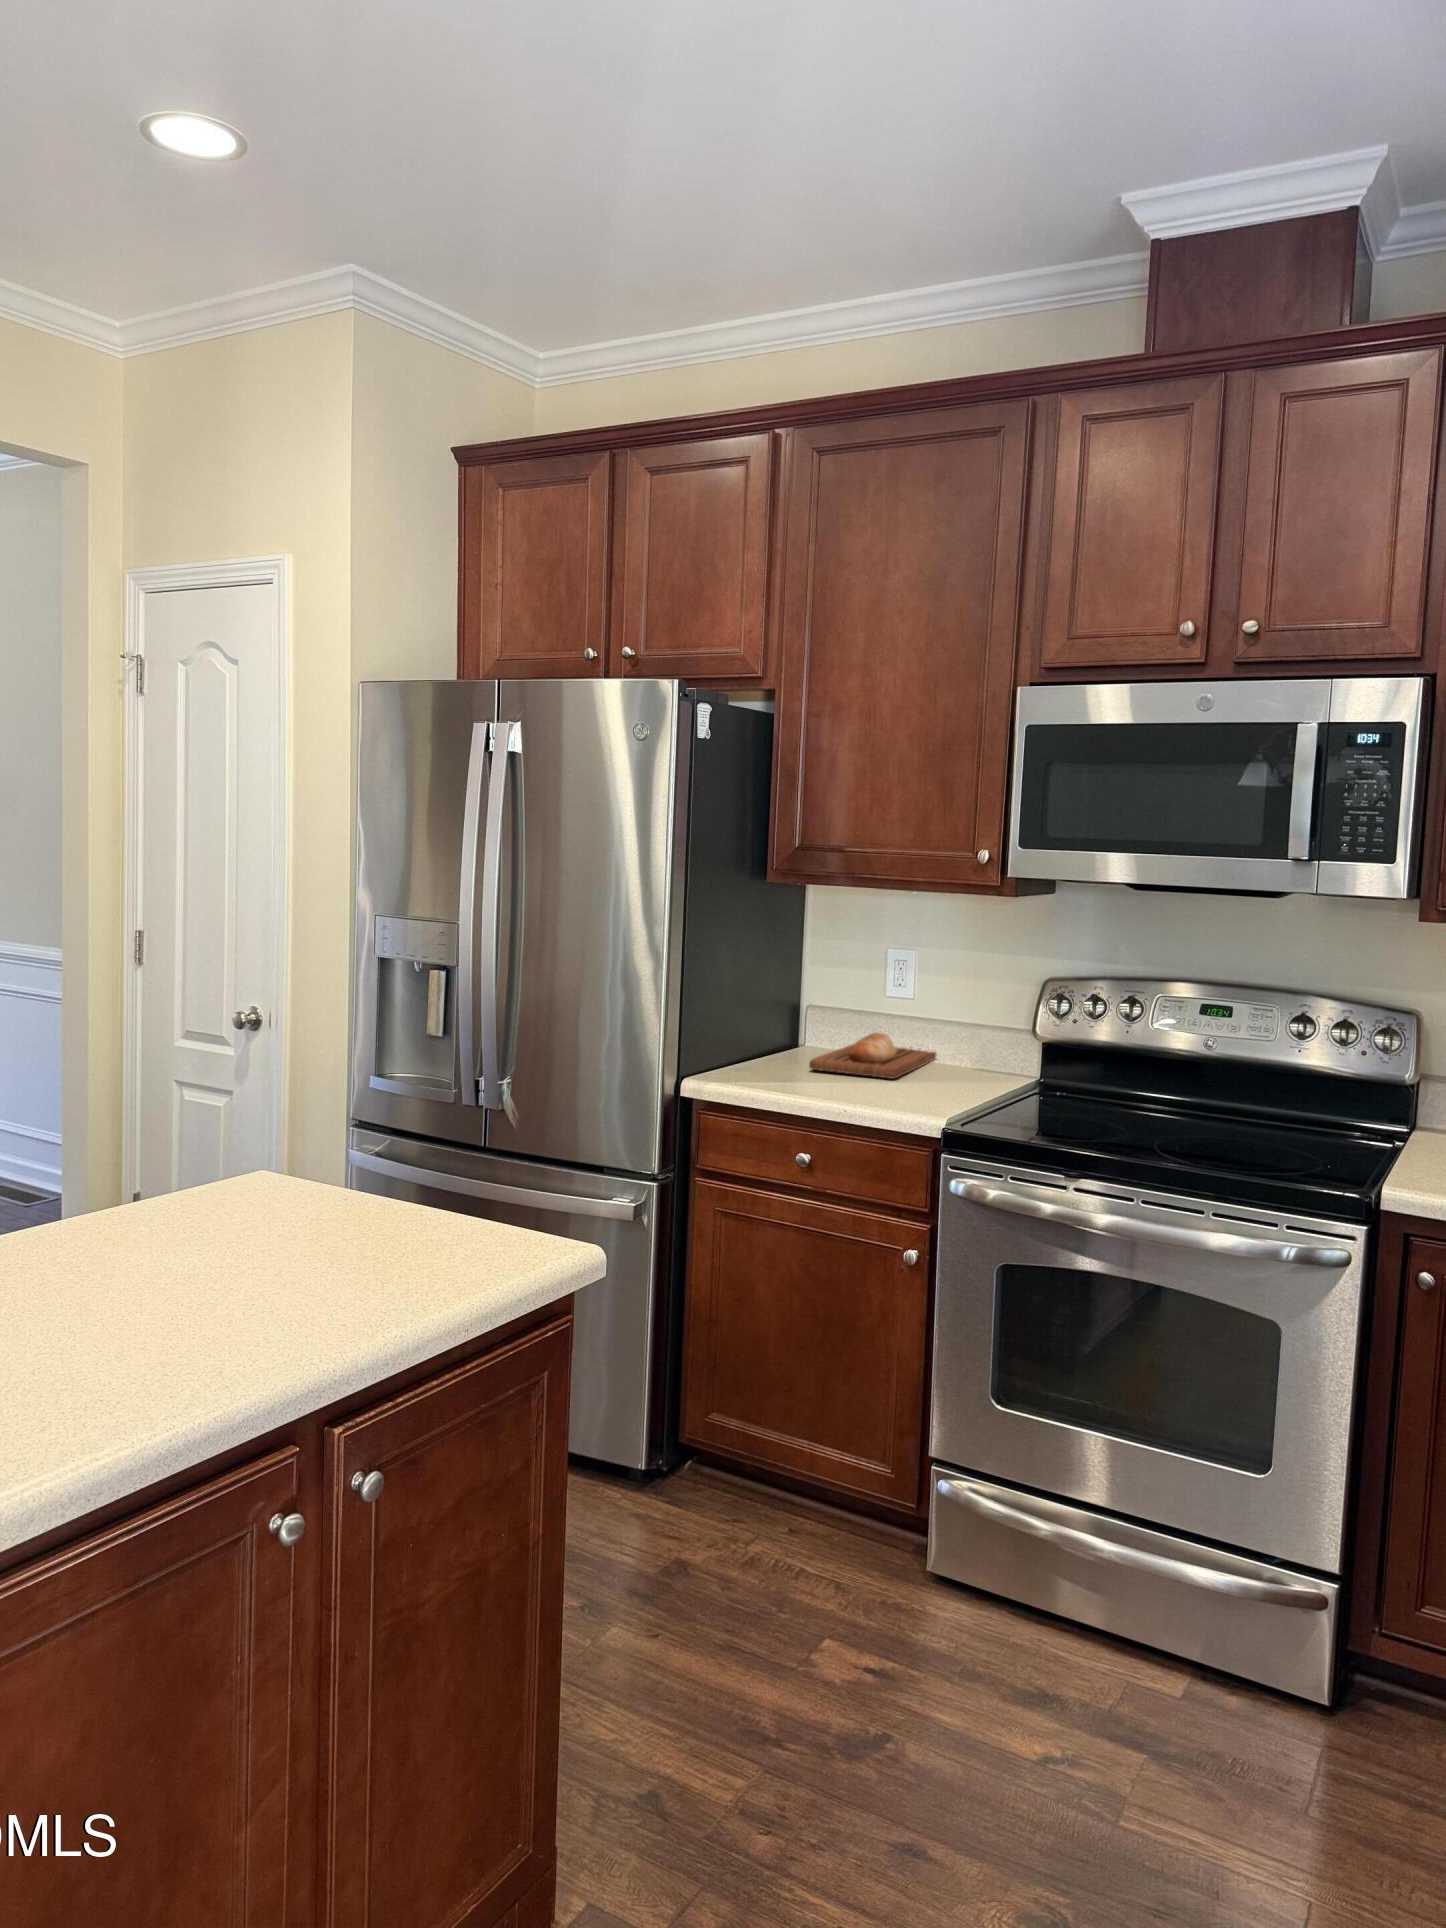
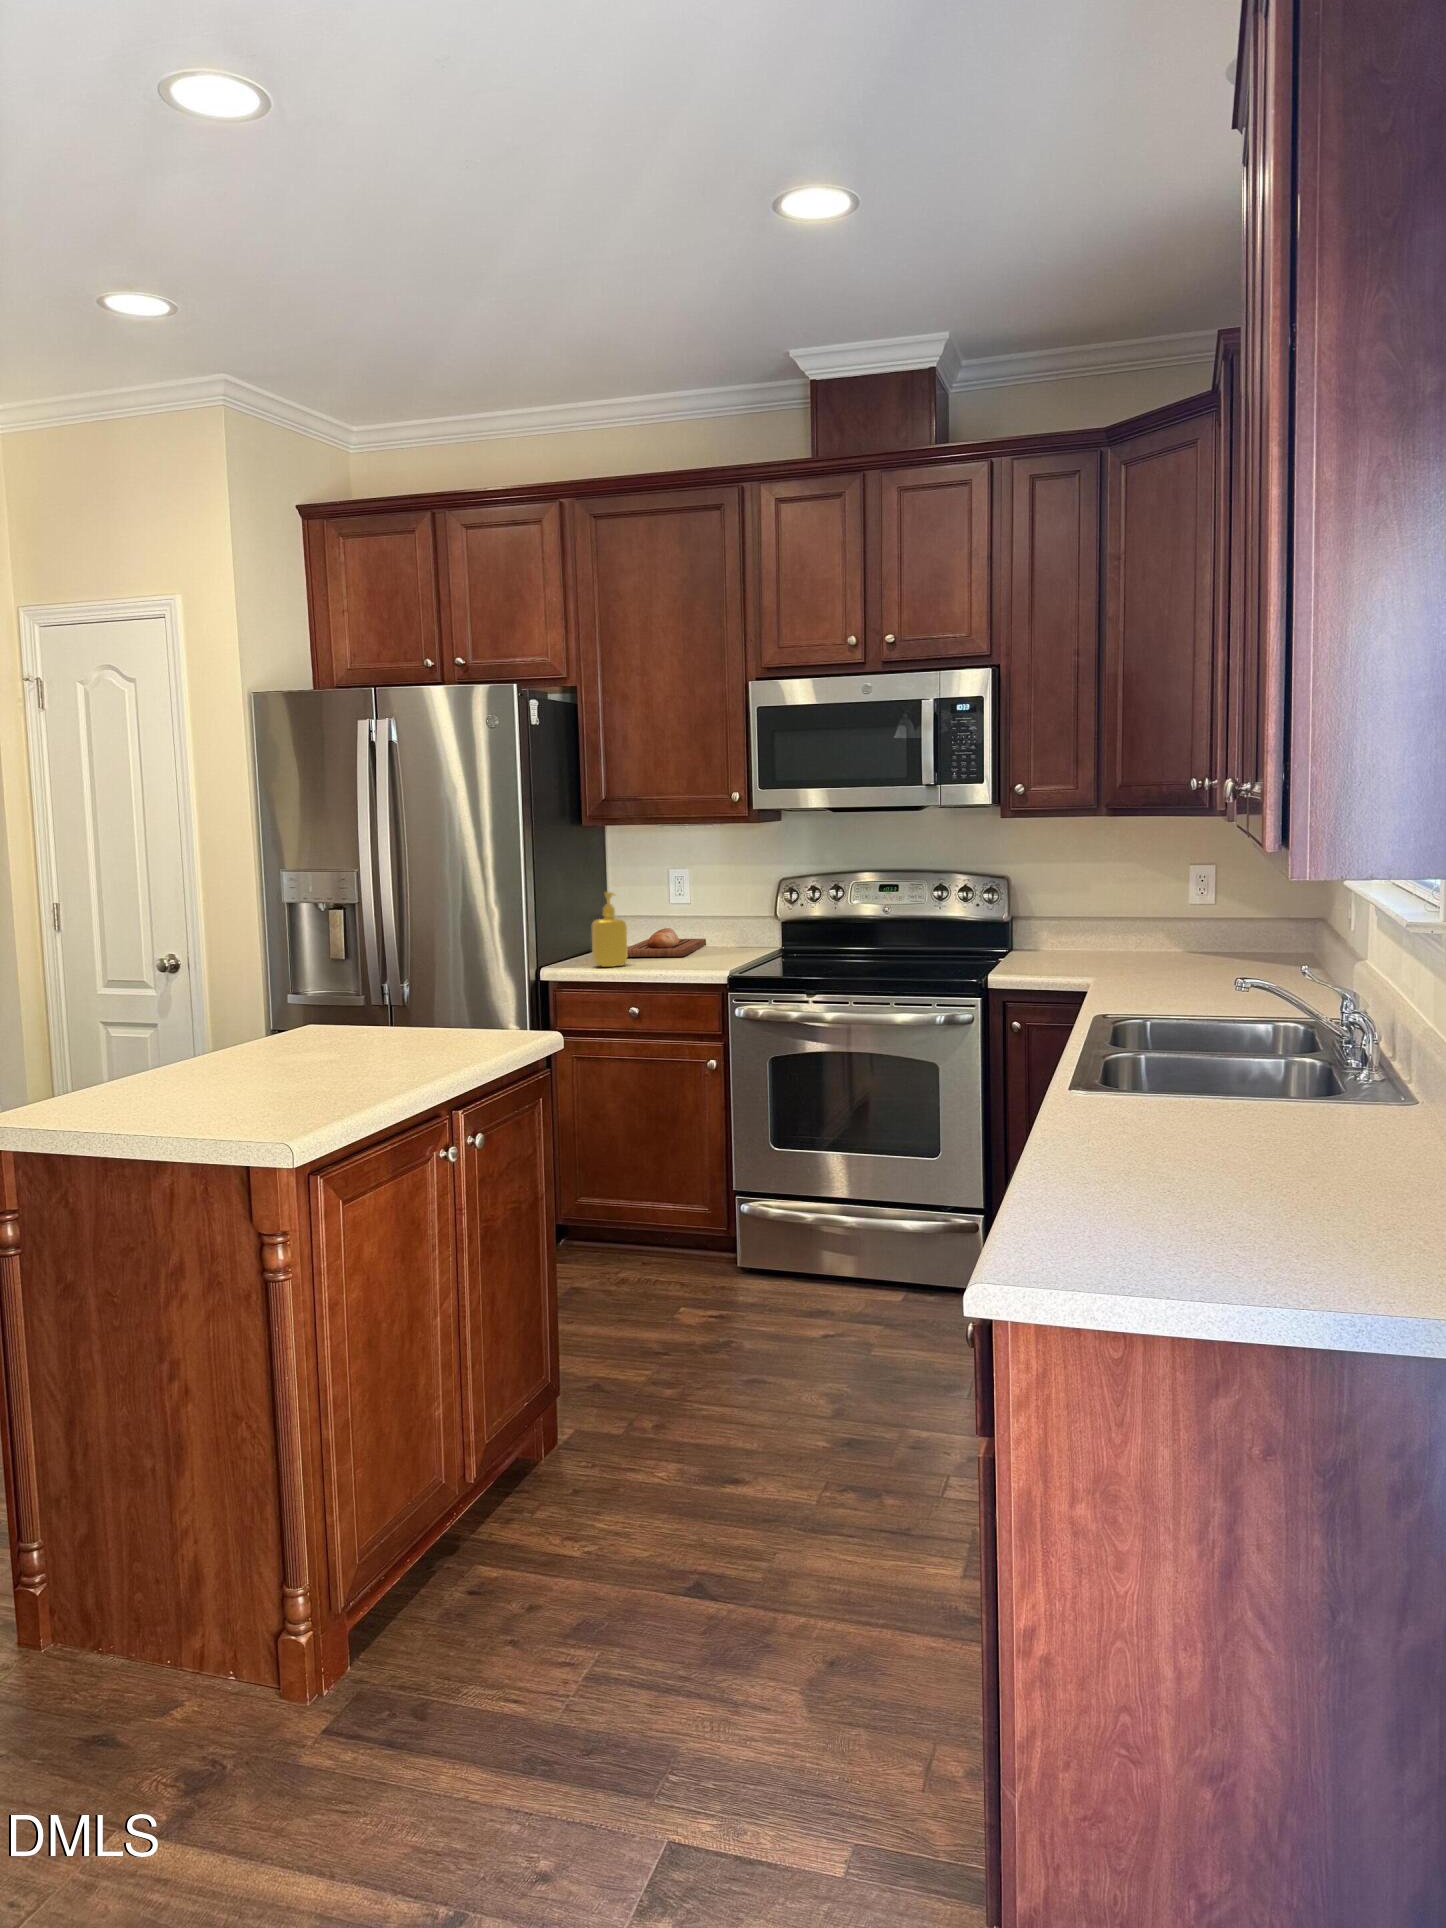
soap dispenser: none [762,980,812,1087] -> present [592,892,627,967]

